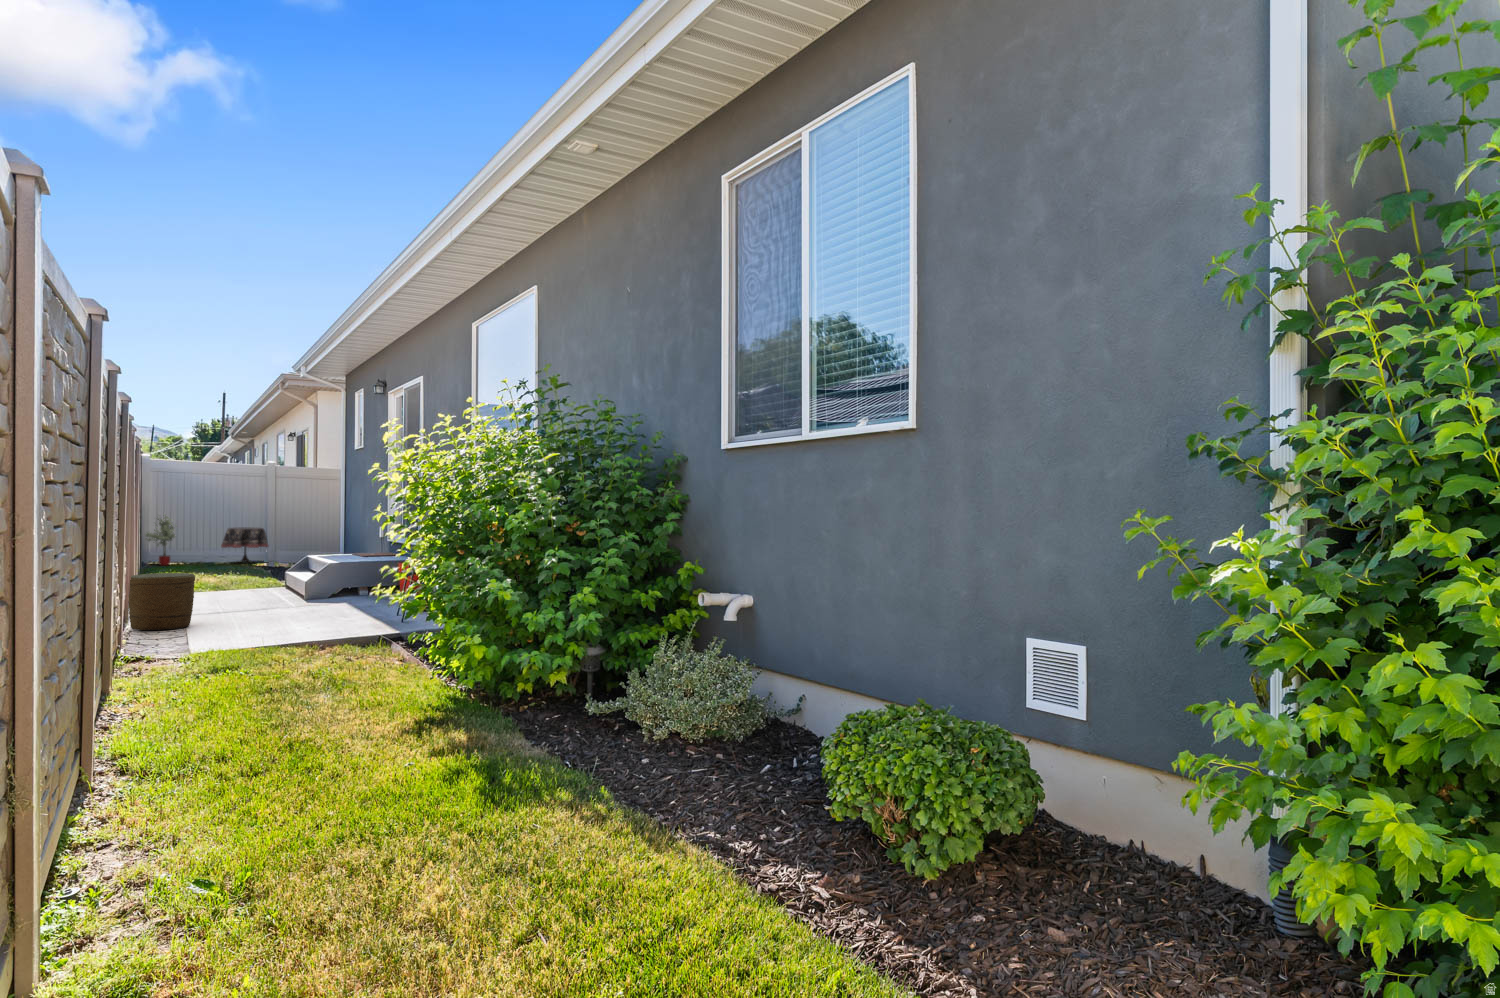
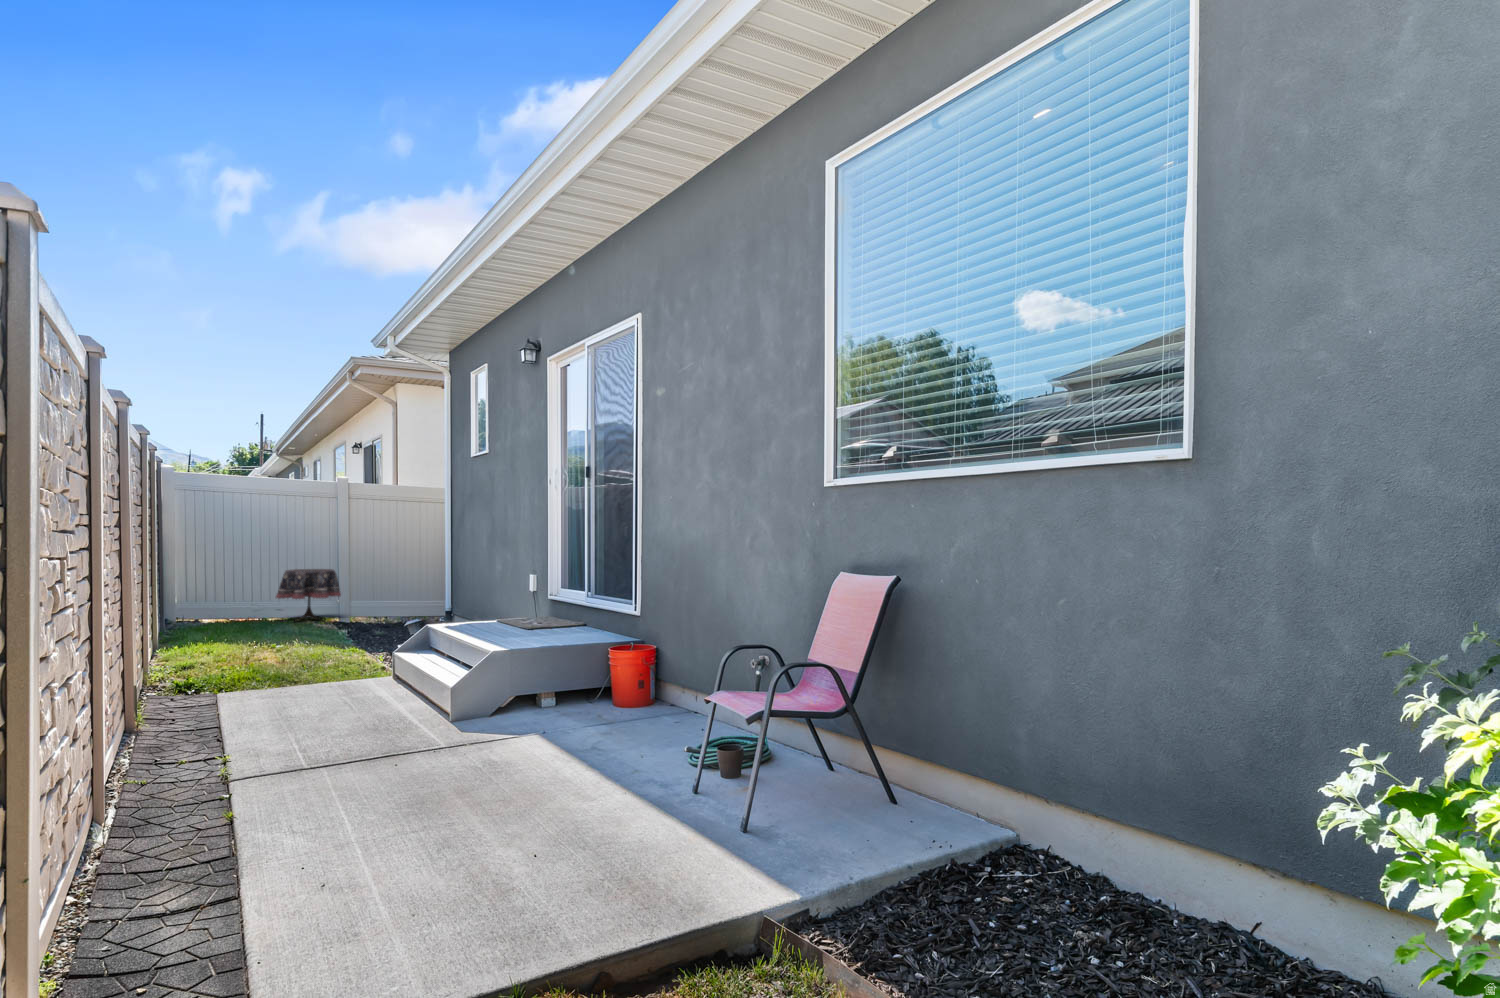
potted tree: present [145,515,175,566] -> none [169,551,216,626]
woven basket: present [129,573,195,631] -> none [103,702,262,863]

